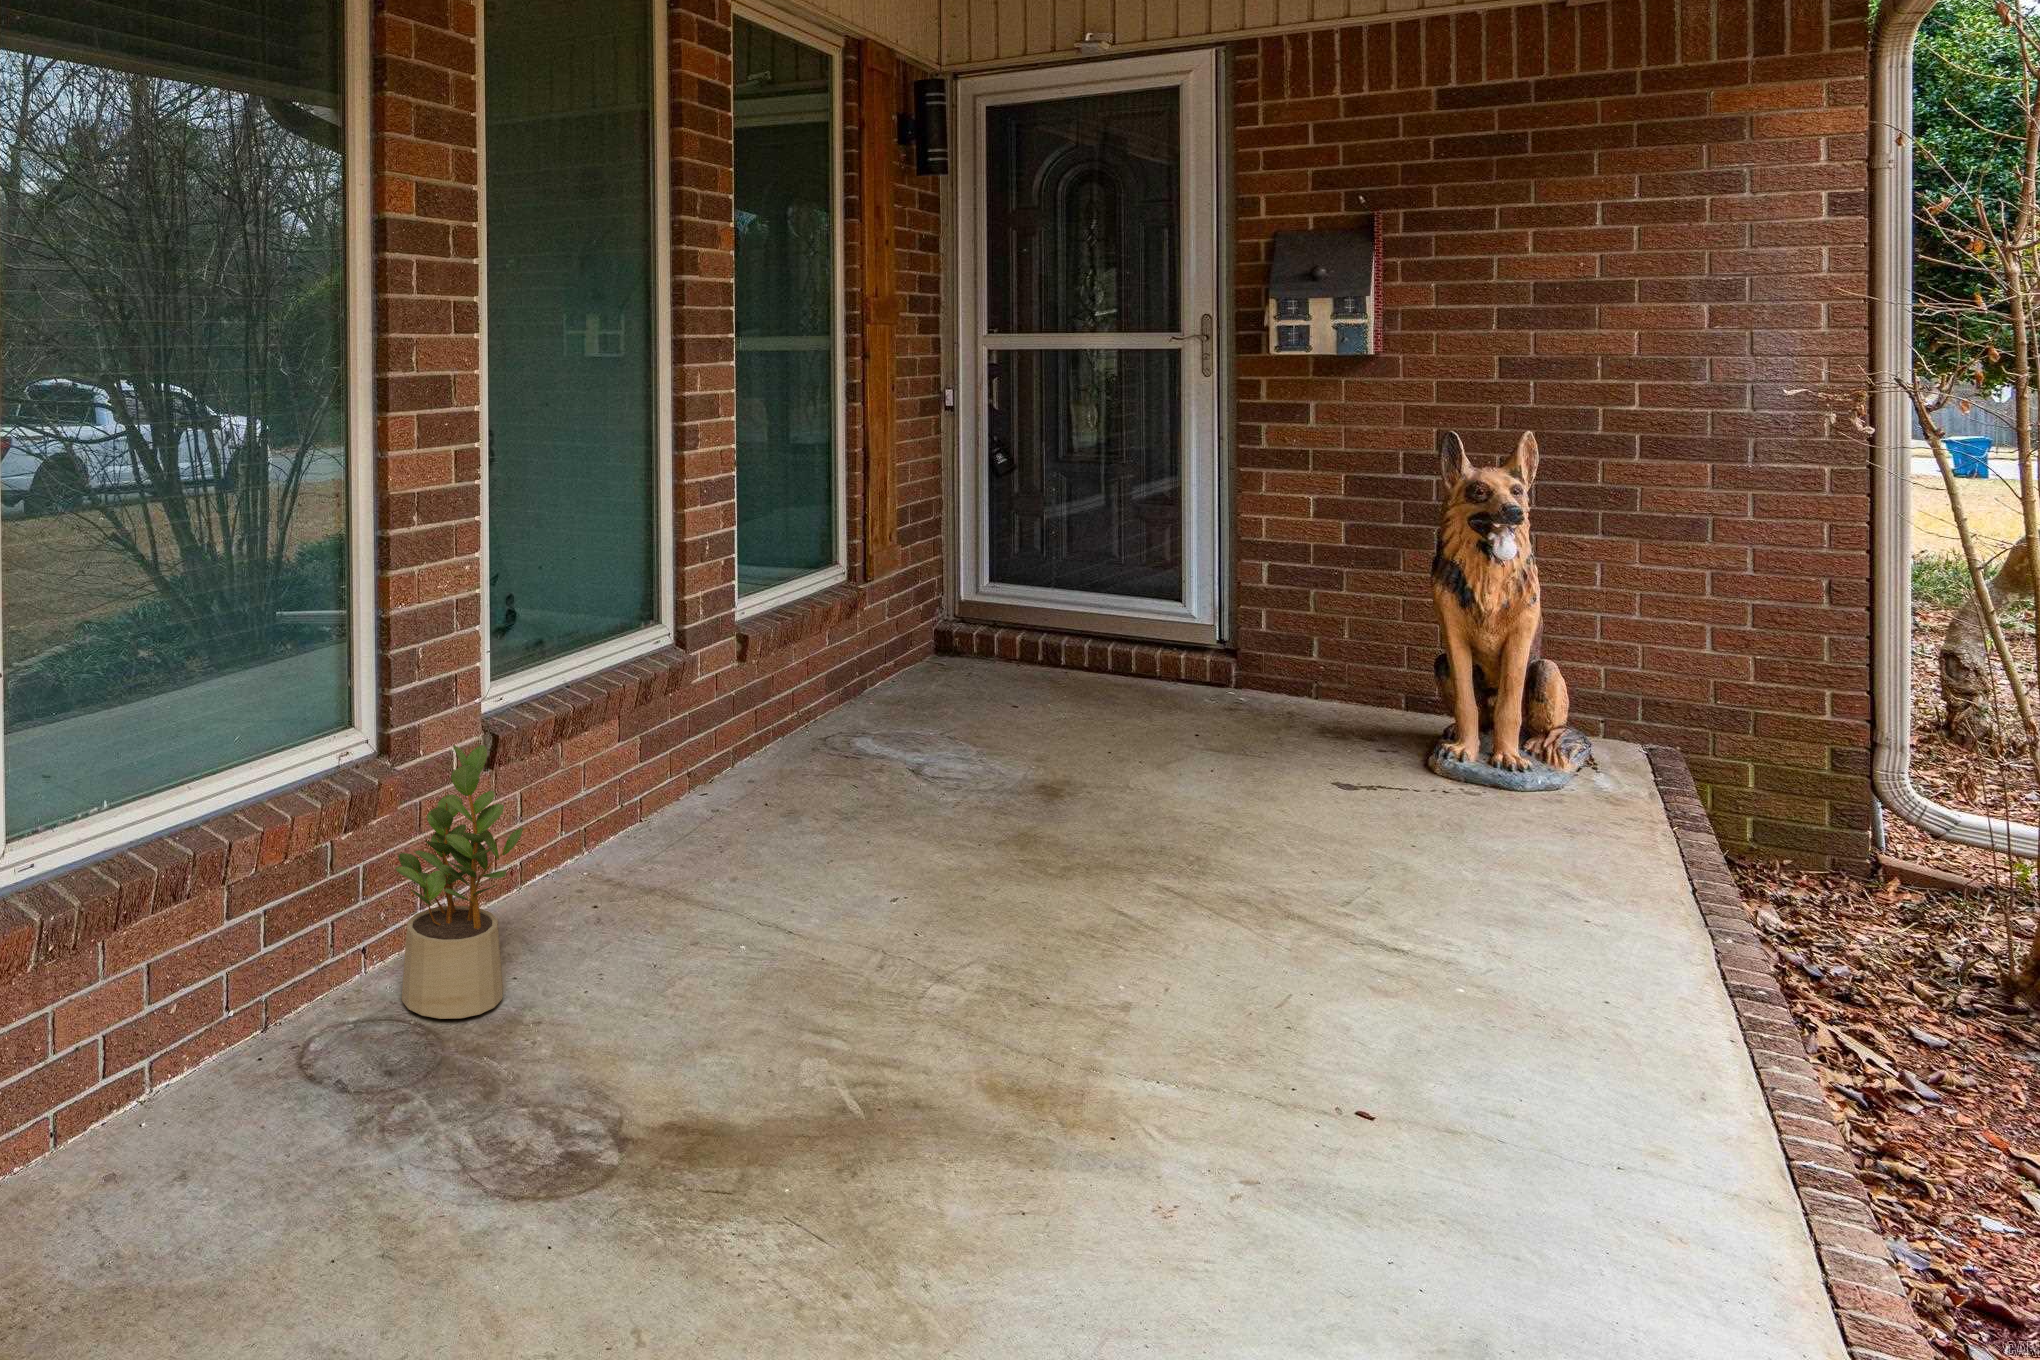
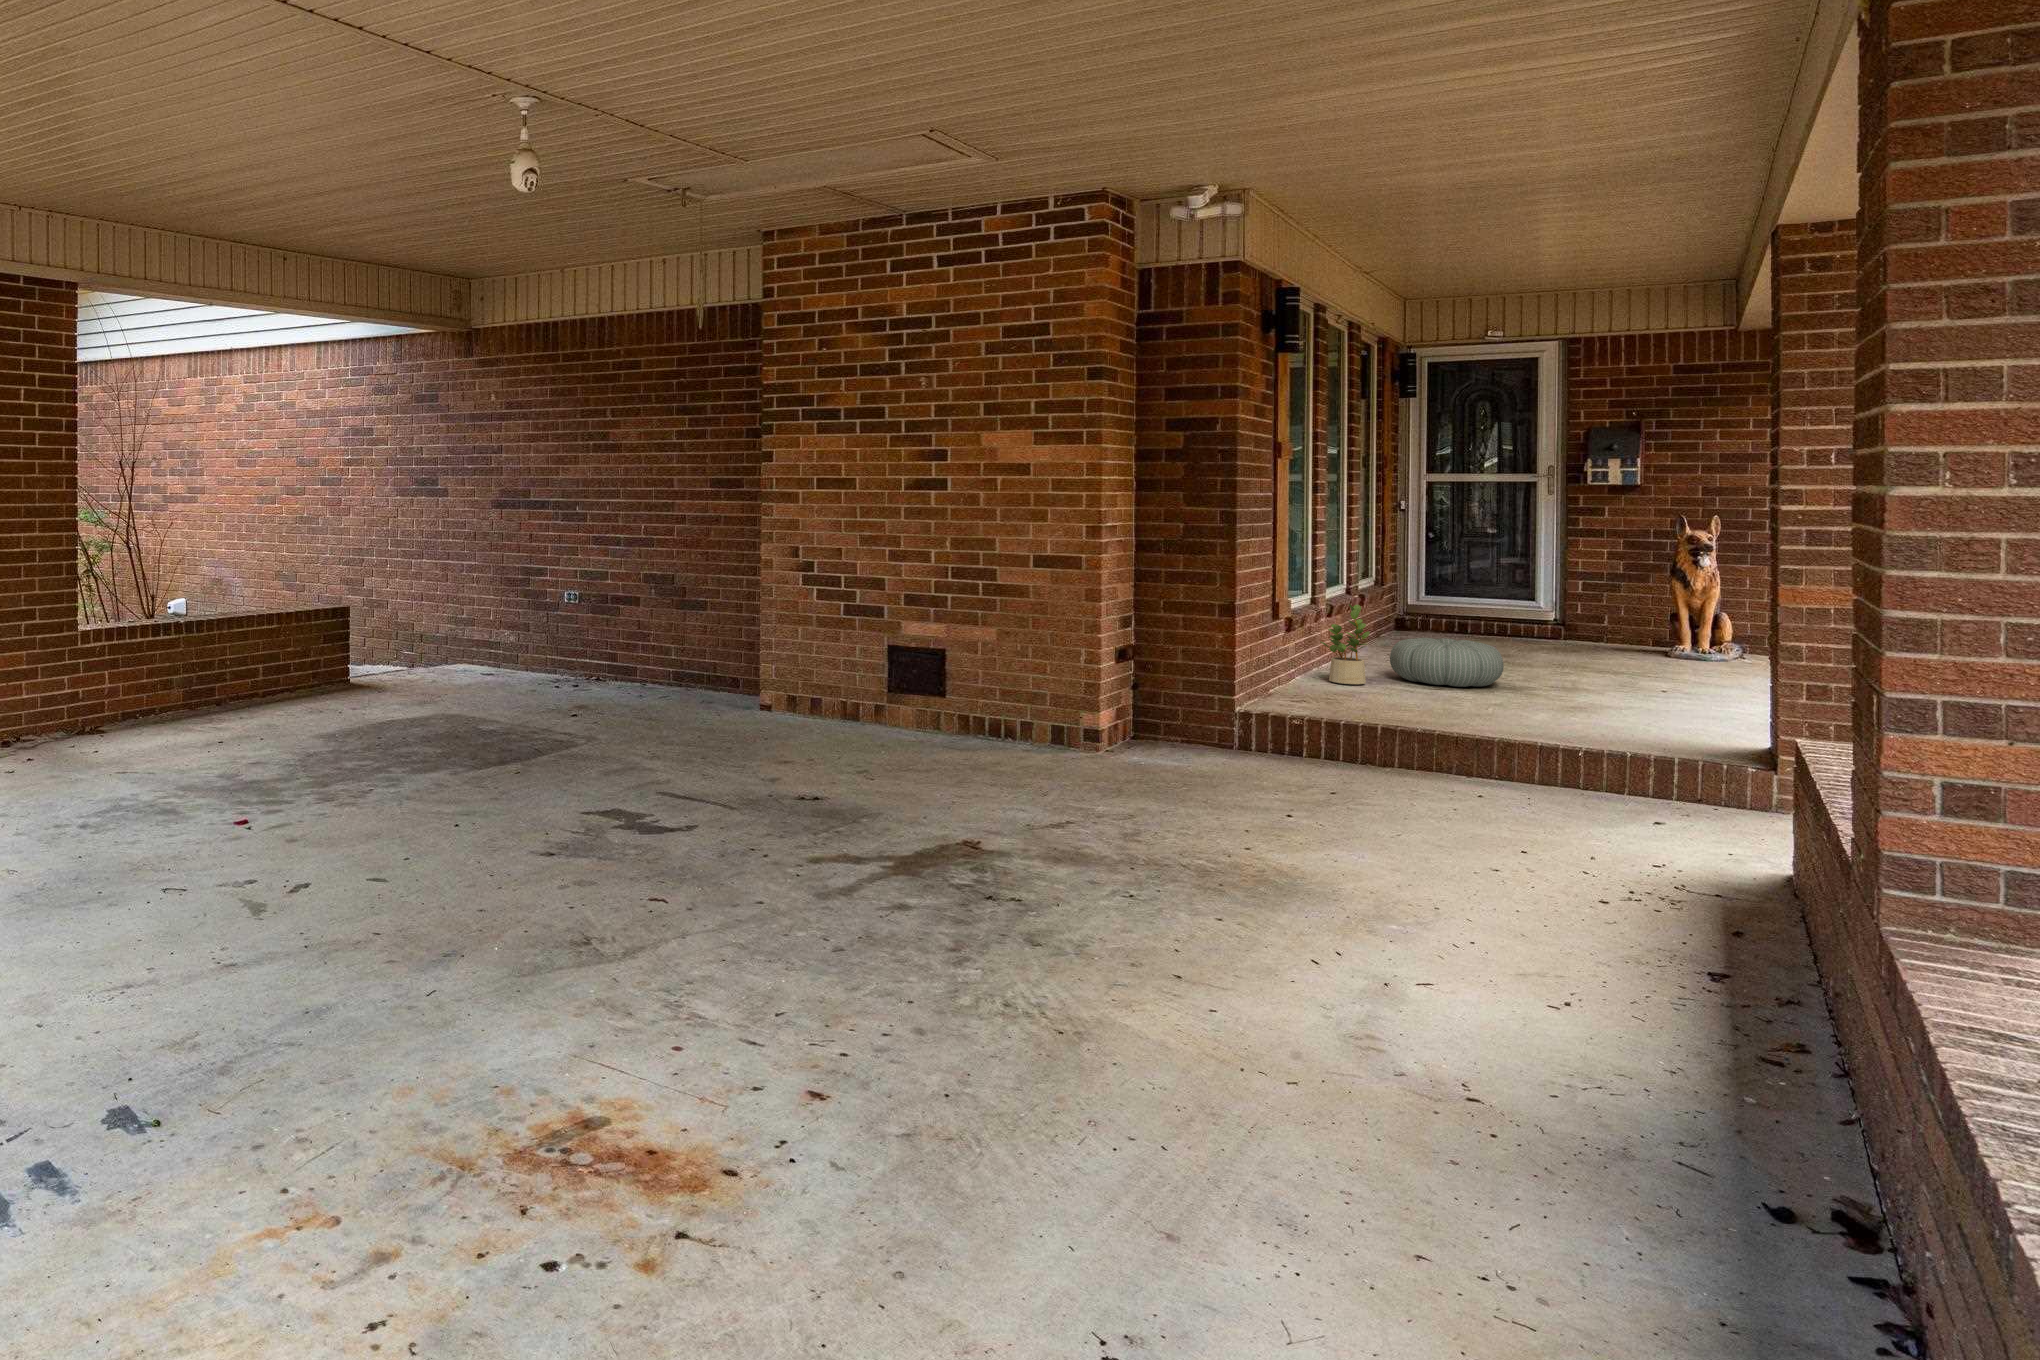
pouf: none [625,814,922,1016] -> present [1390,638,1504,687]

